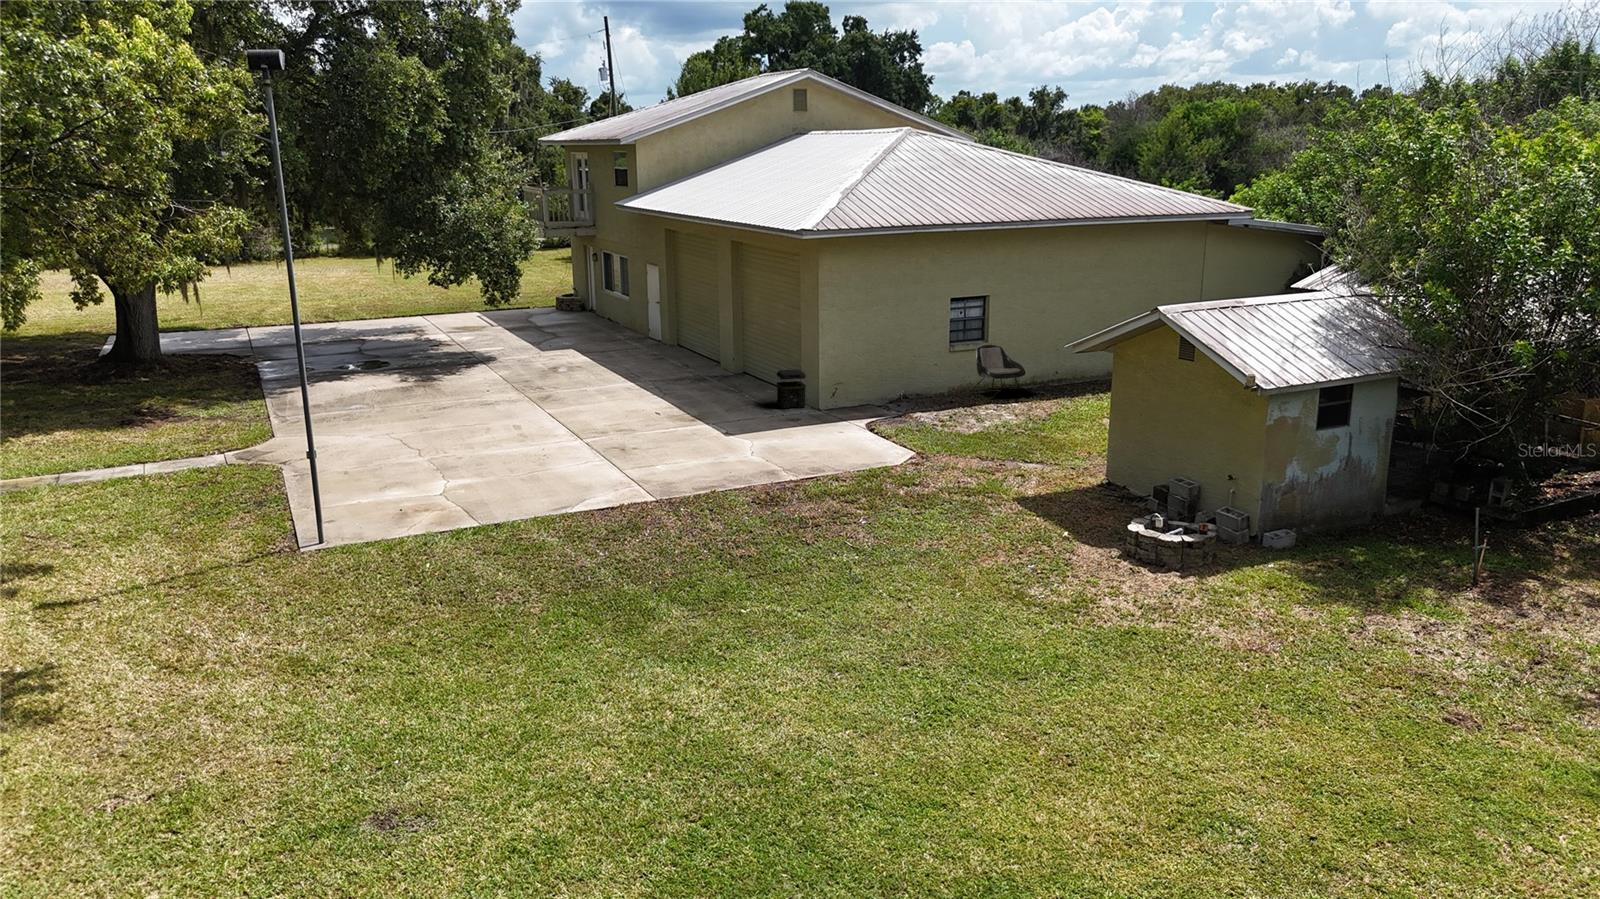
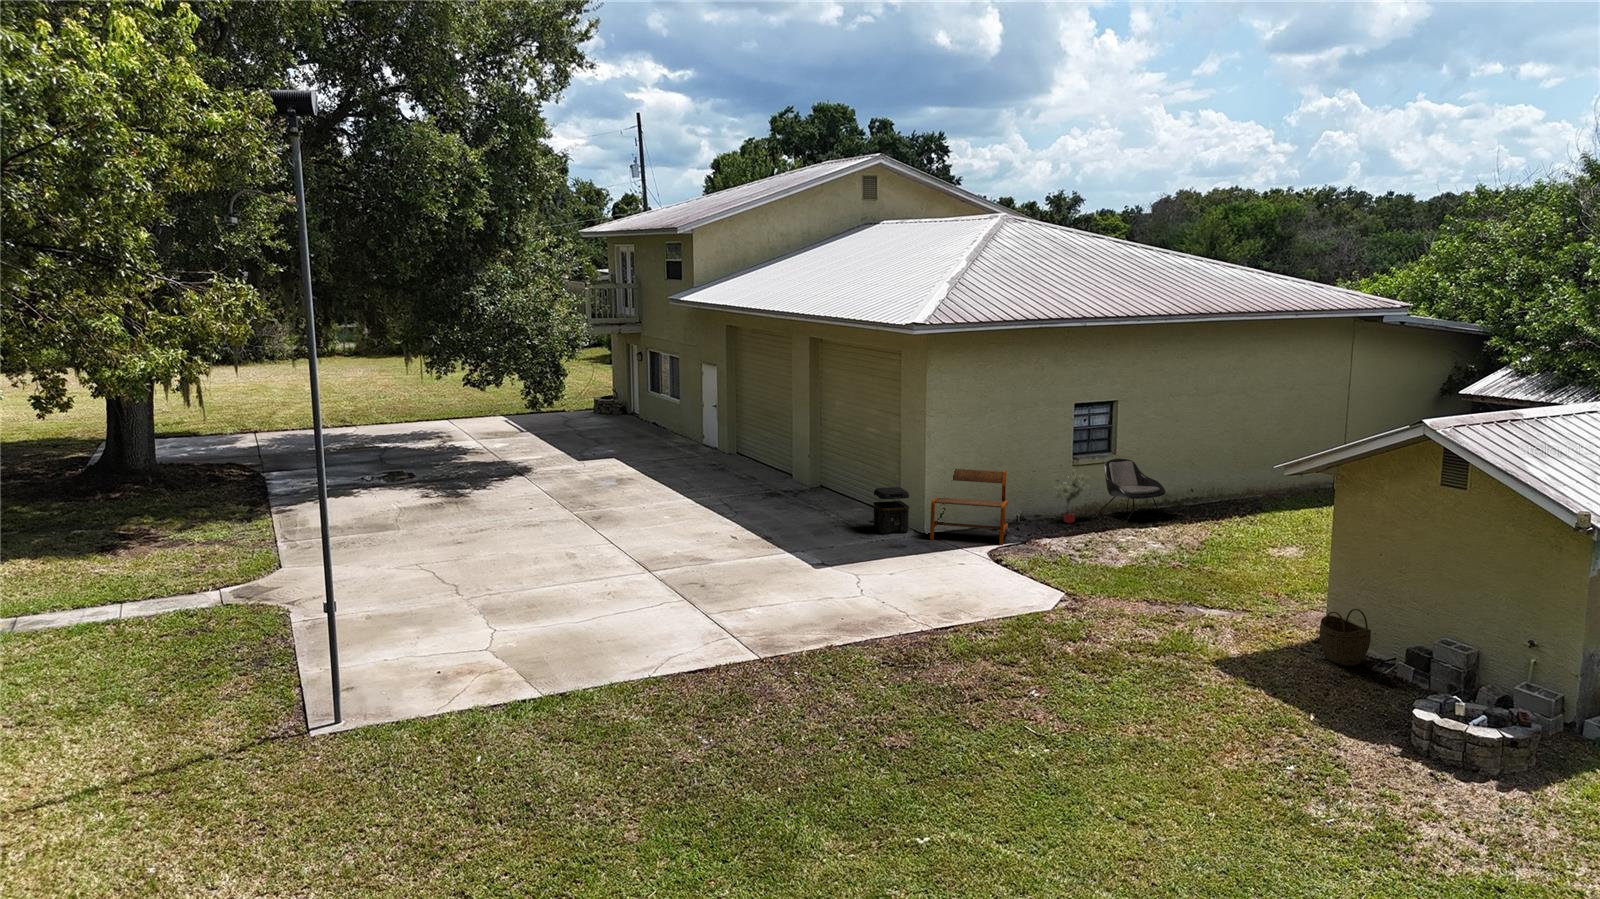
bench: none [822,352,888,417] -> present [930,469,1008,545]
potted tree: none [928,353,961,400] -> present [1053,472,1089,524]
woven basket: none [1096,458,1132,502] -> present [1319,609,1371,666]

